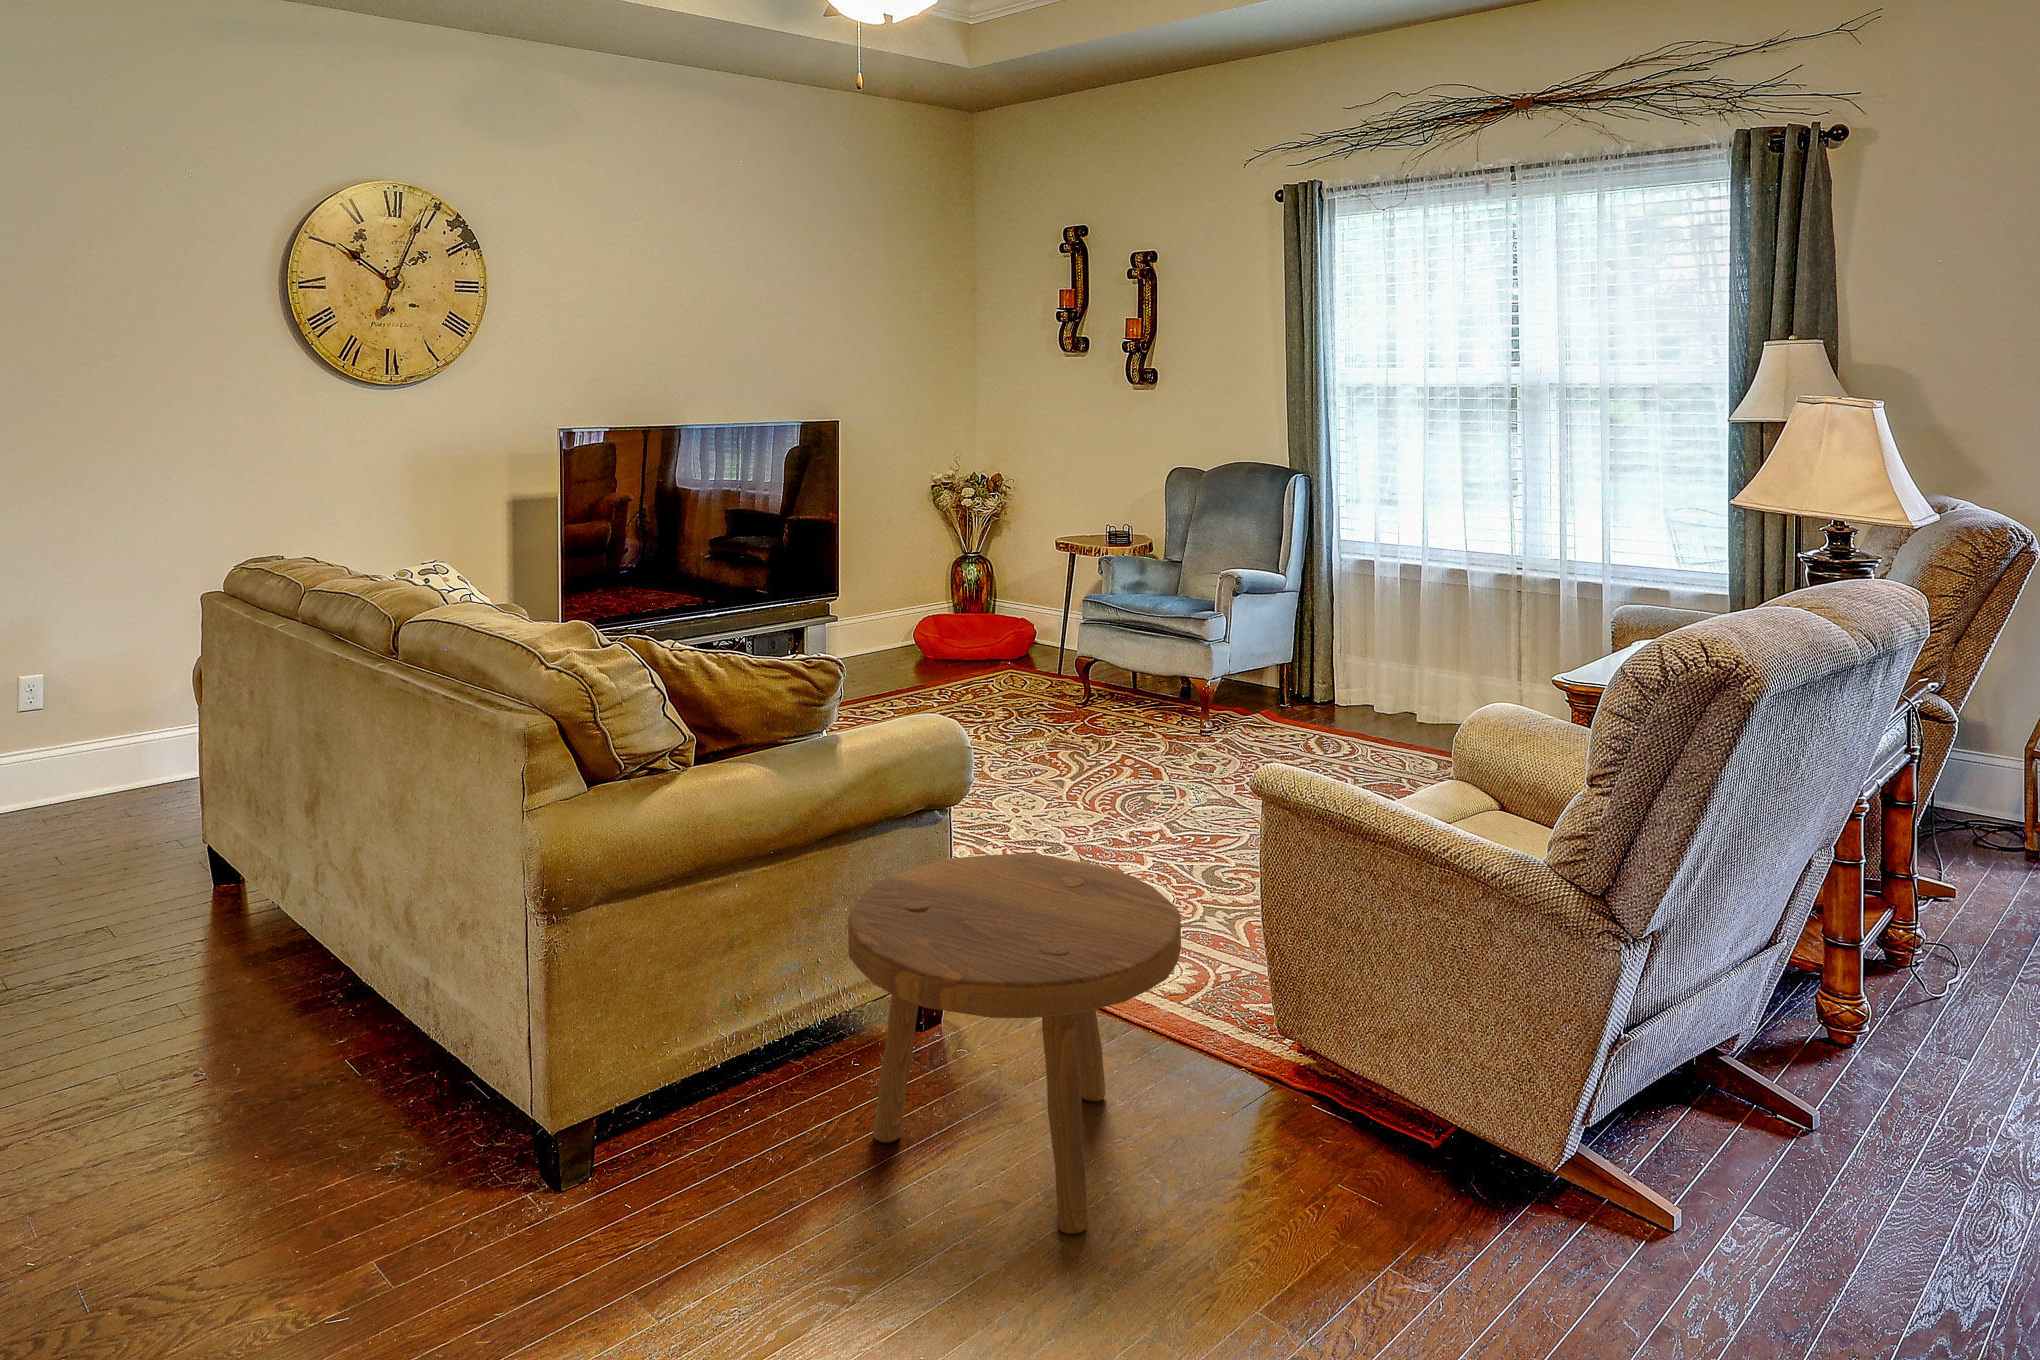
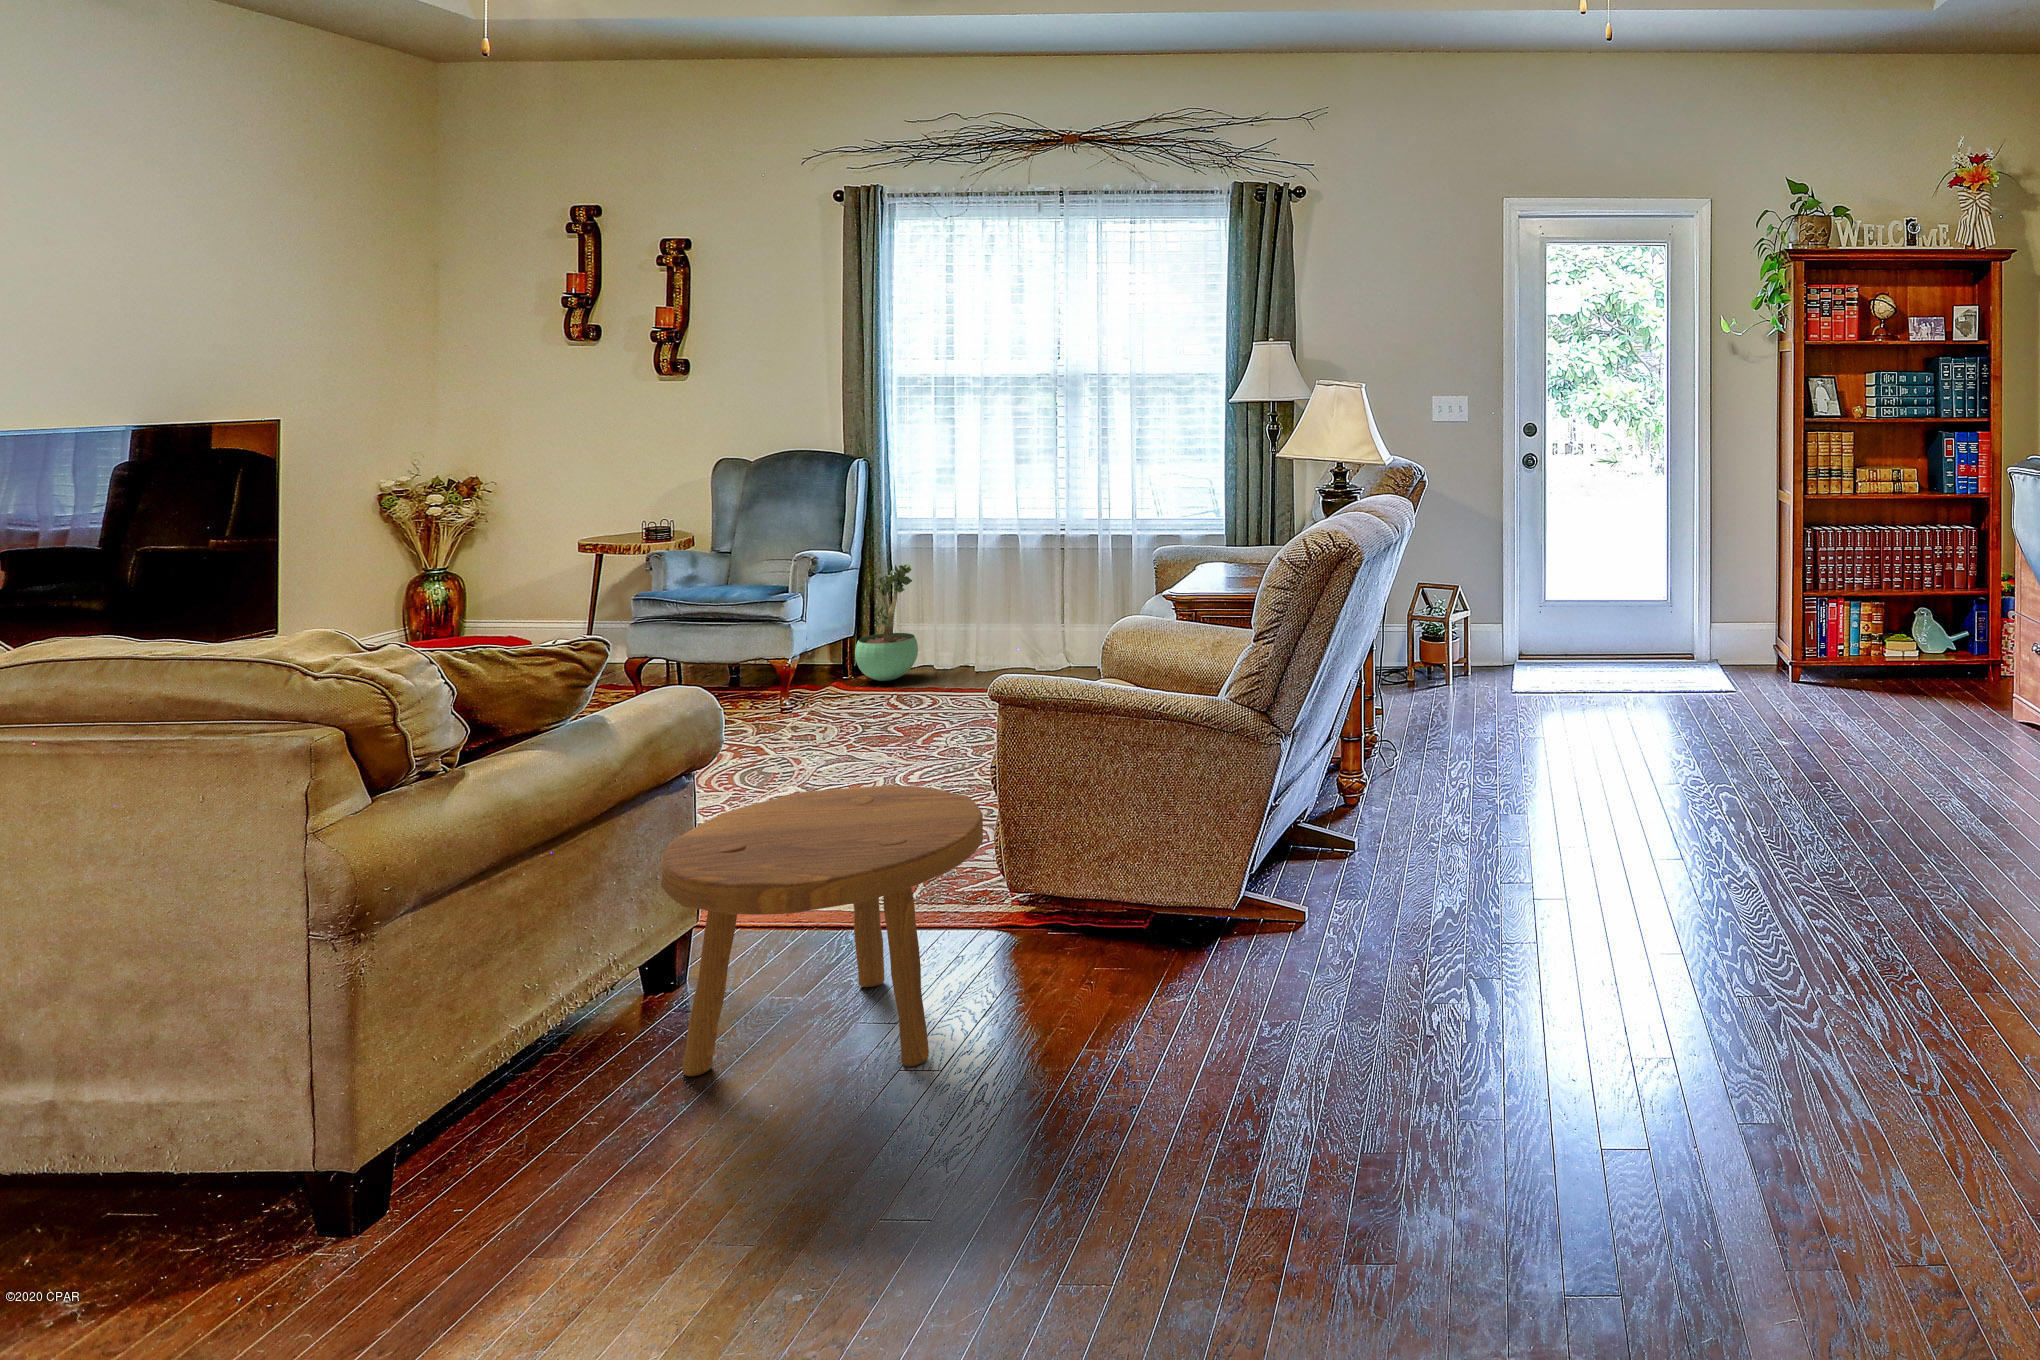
potted plant: none [1285,589,1349,716] -> present [855,564,918,681]

